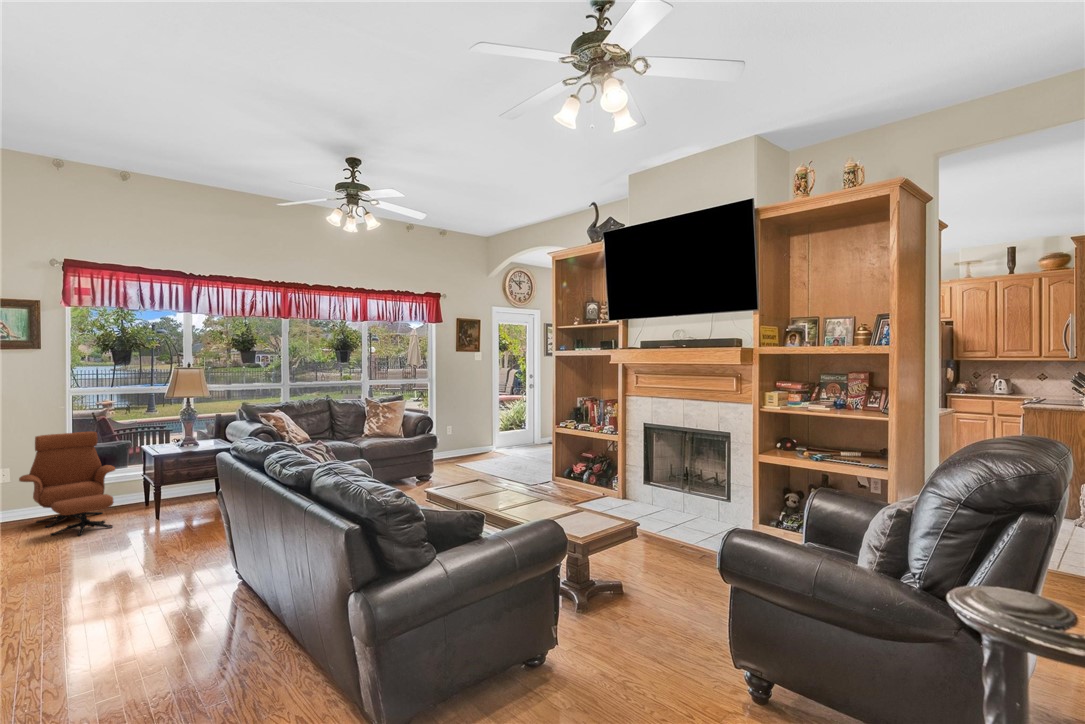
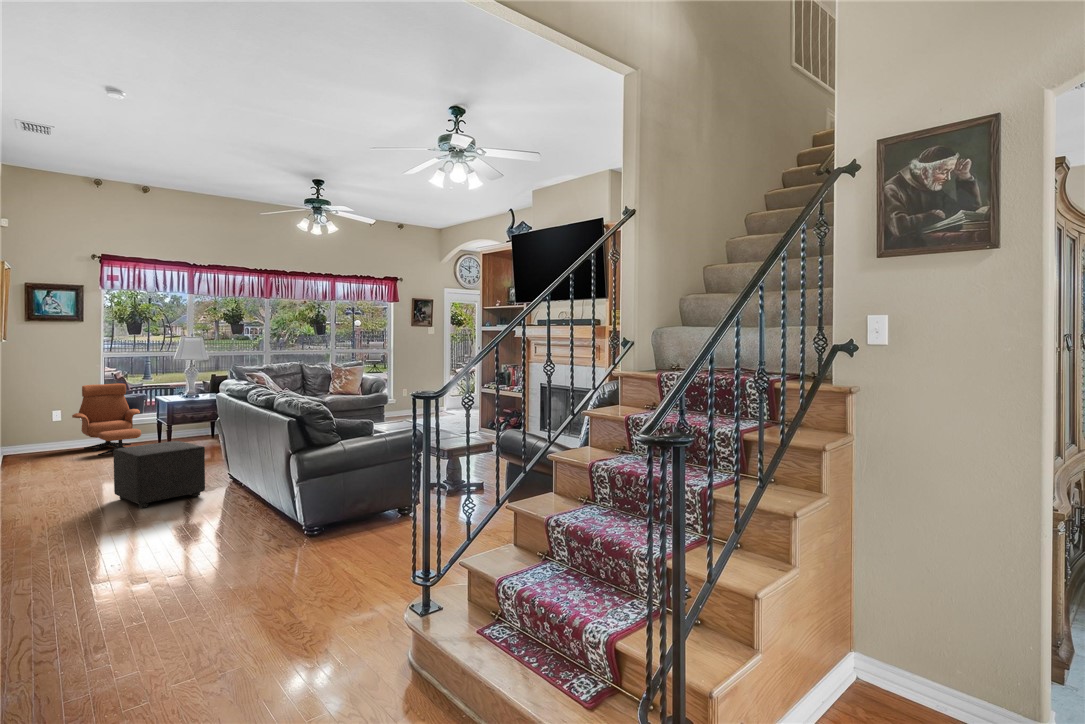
ottoman: none [41,530,193,662] -> present [113,441,205,508]

